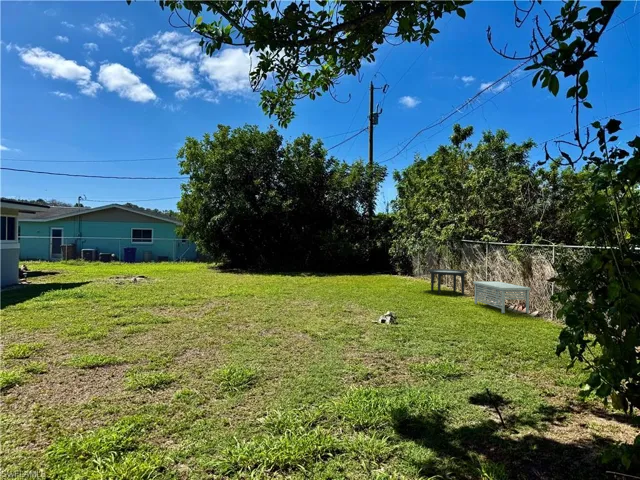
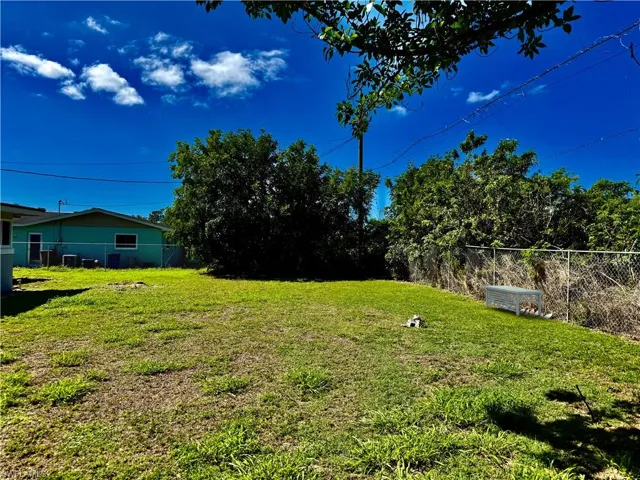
round table: present [428,269,467,295] -> none [434,274,473,299]

